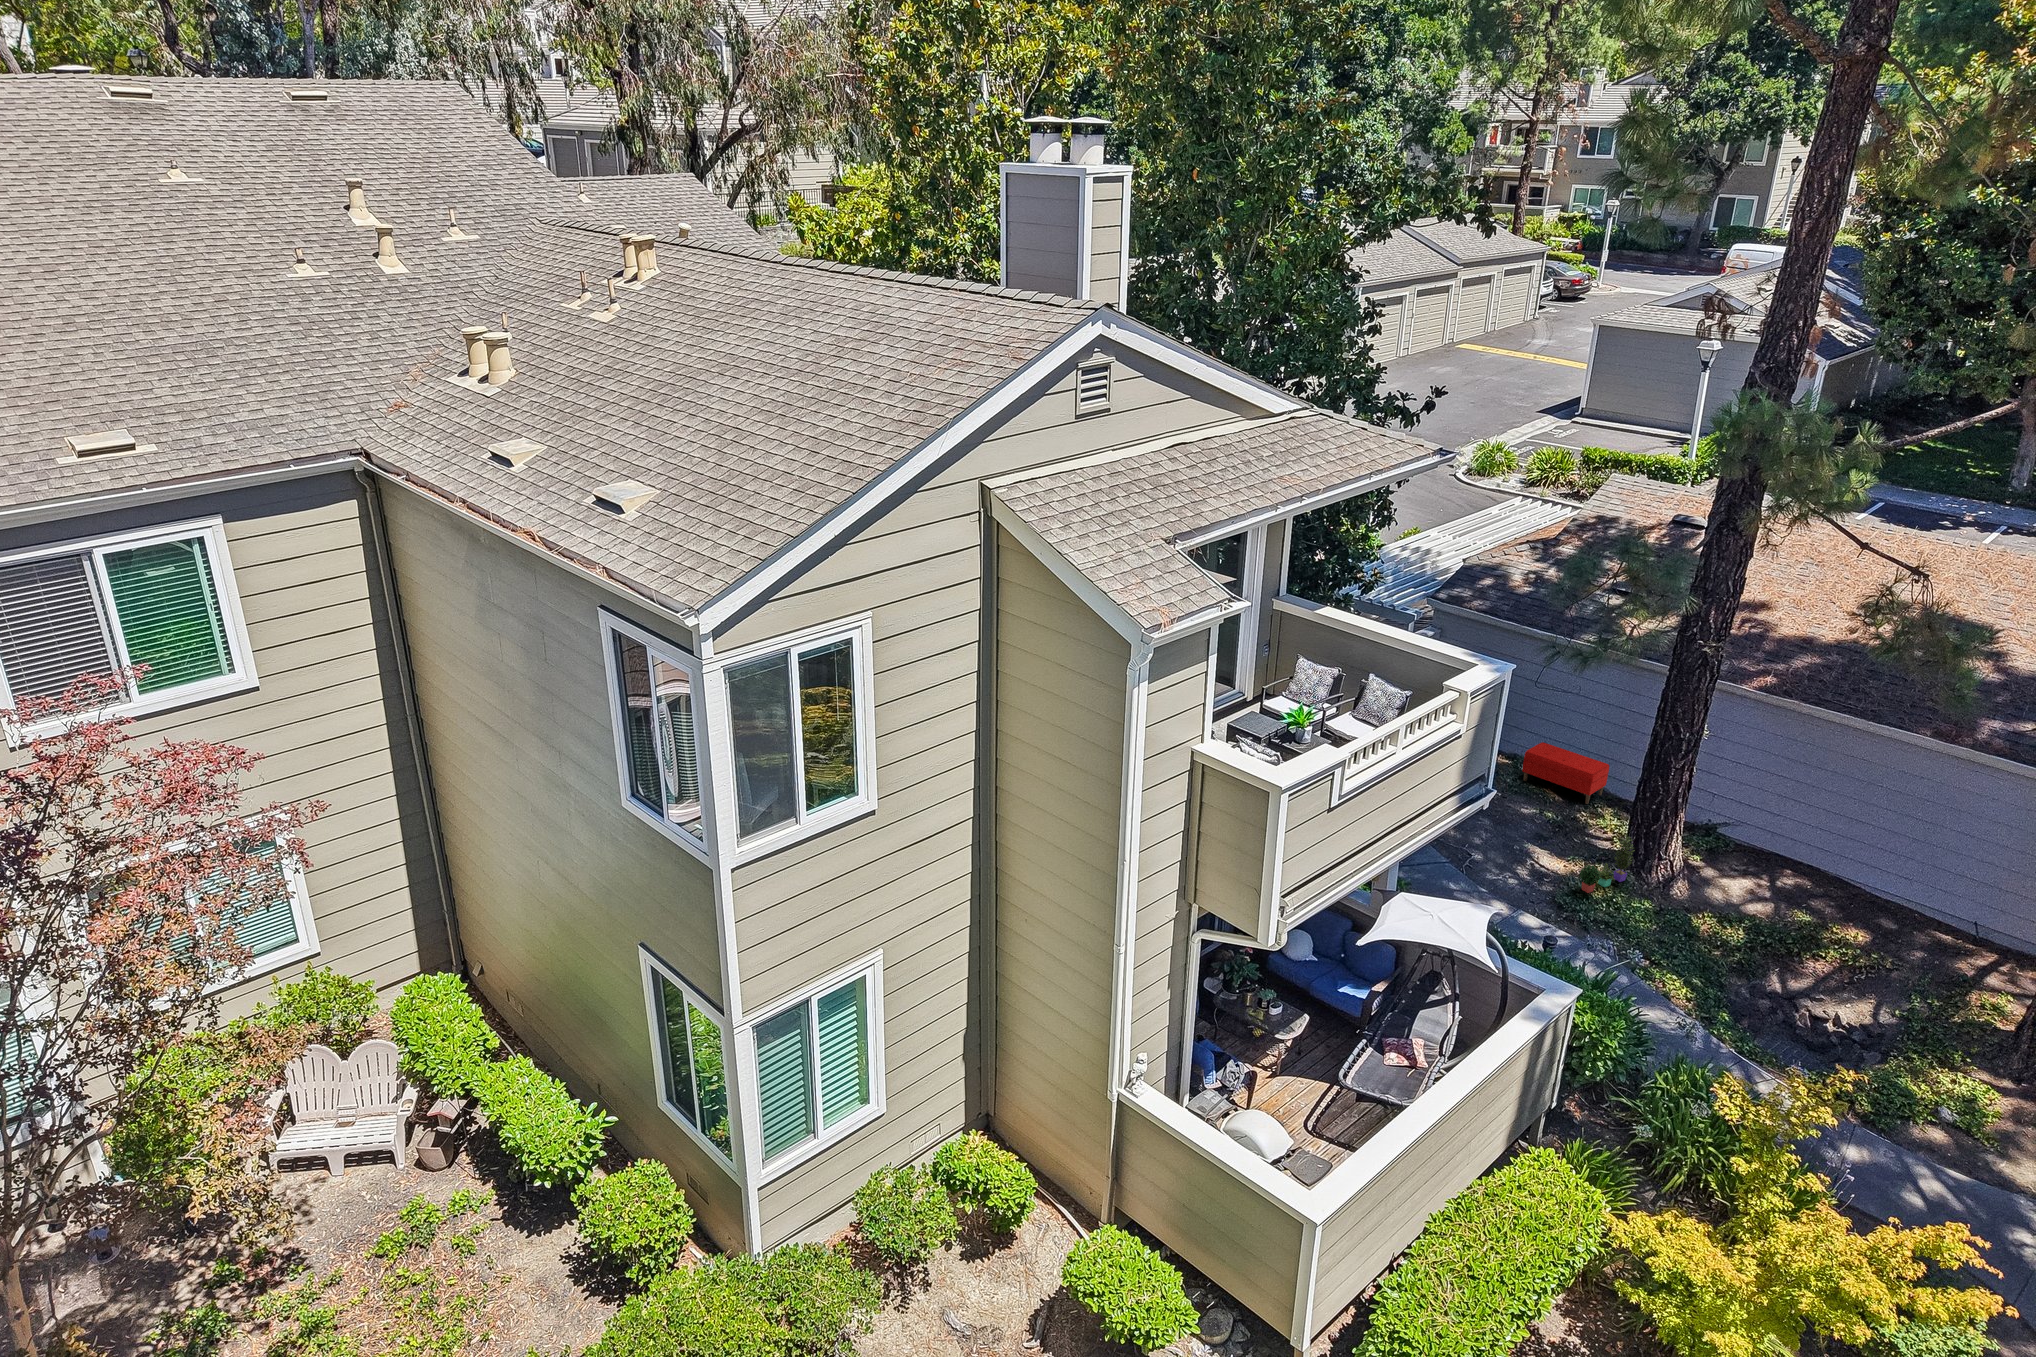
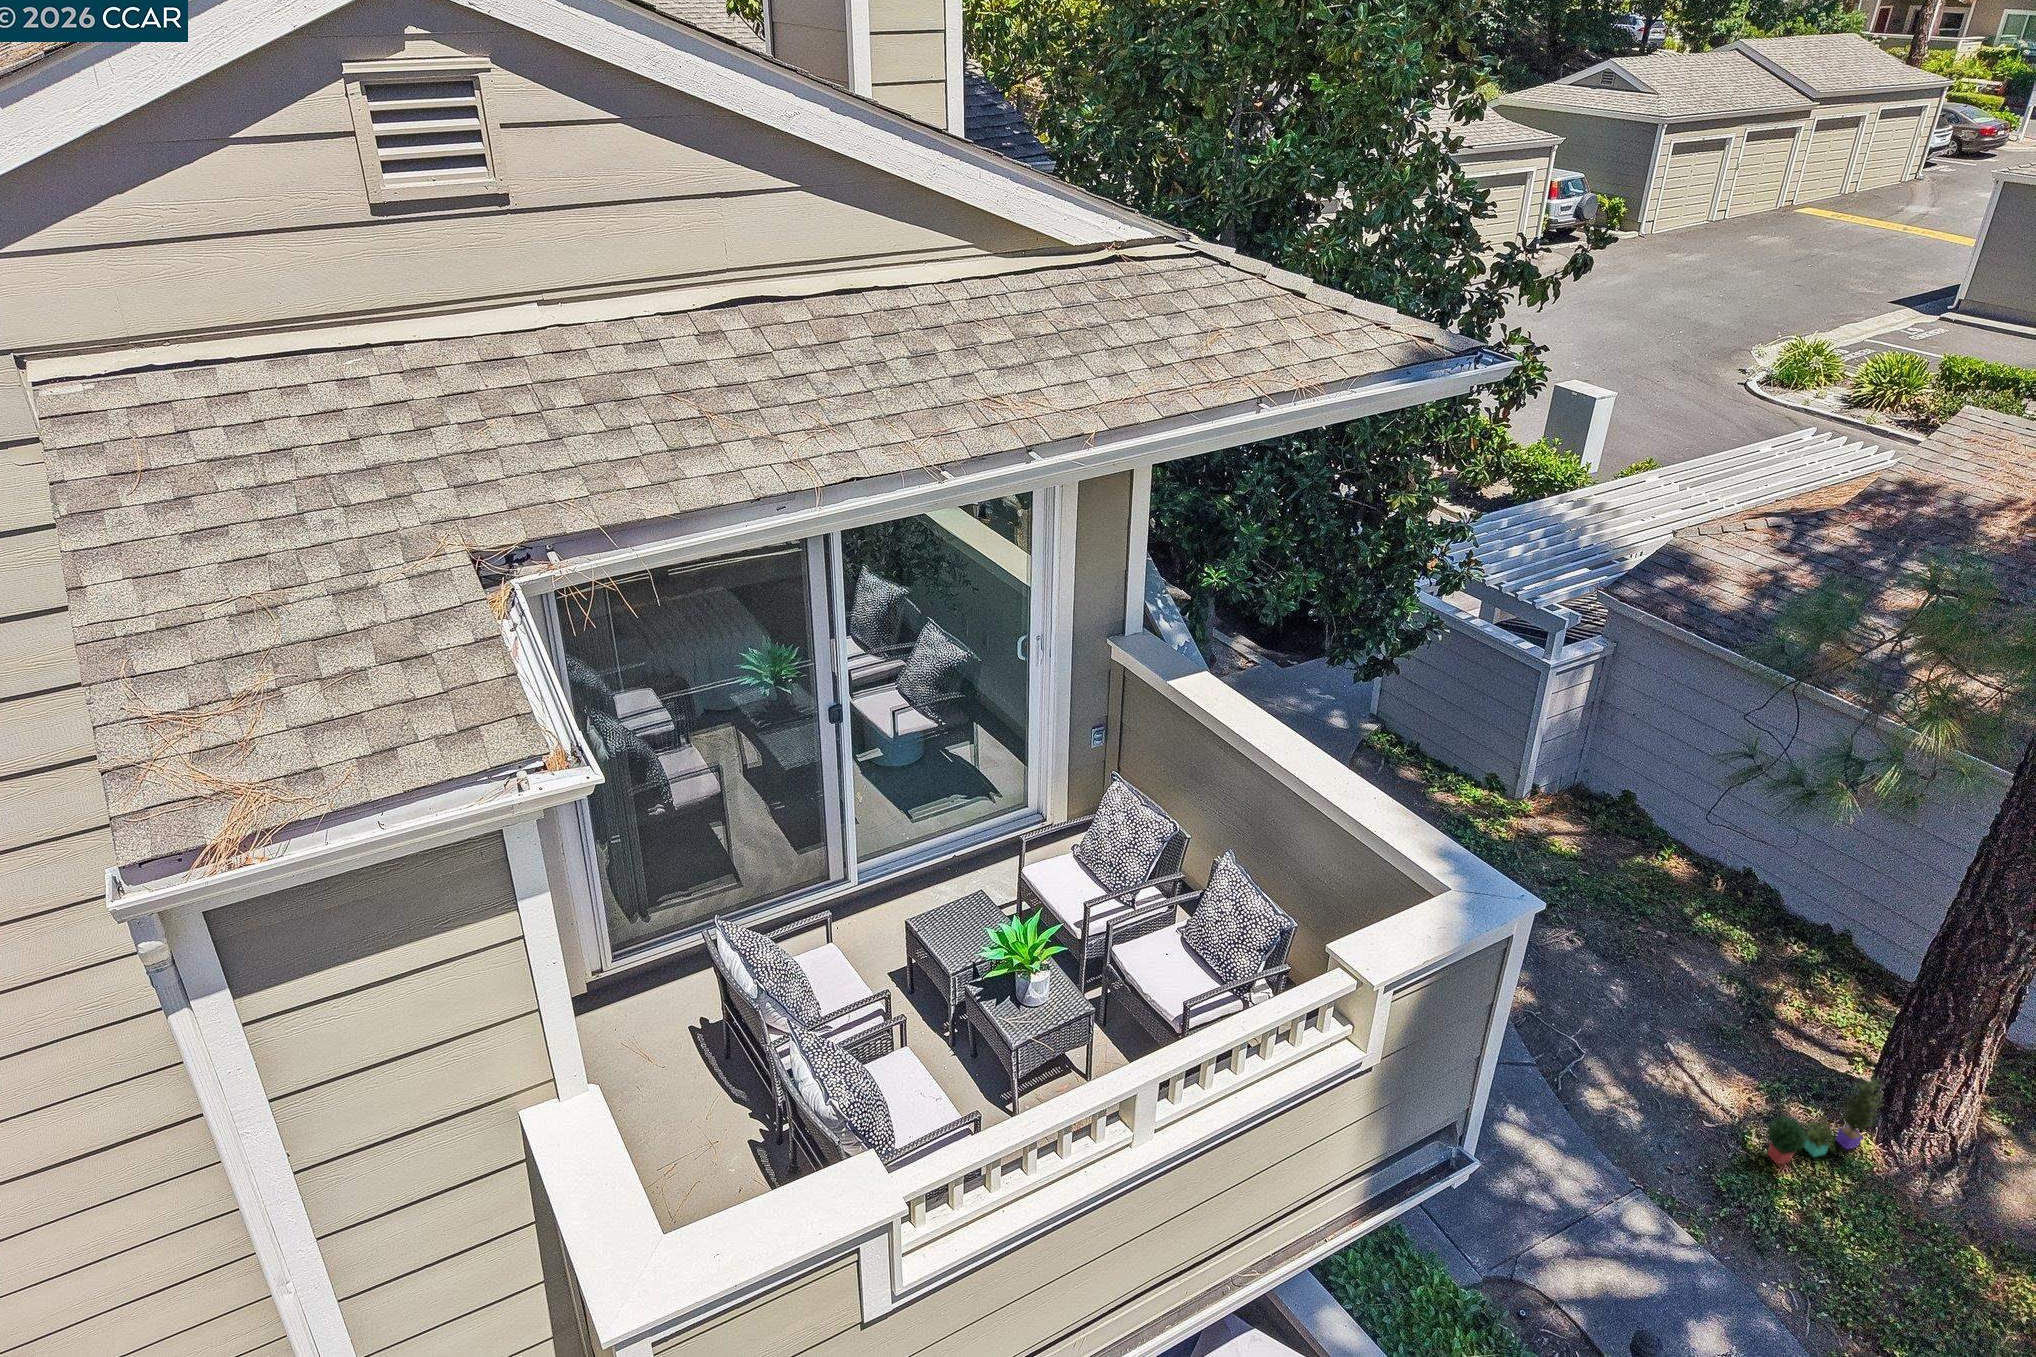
bench: present [1522,742,1609,804] -> none [1717,844,1873,967]

